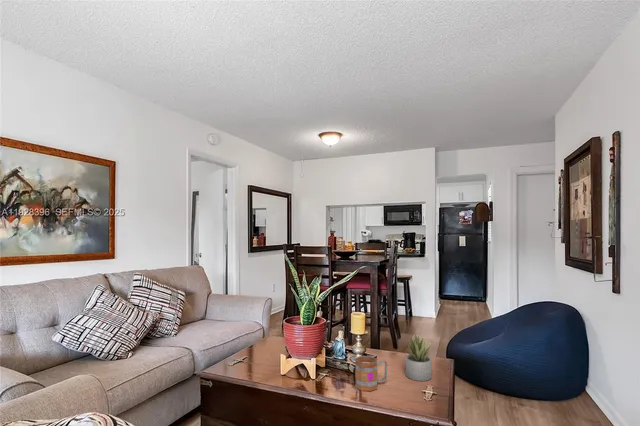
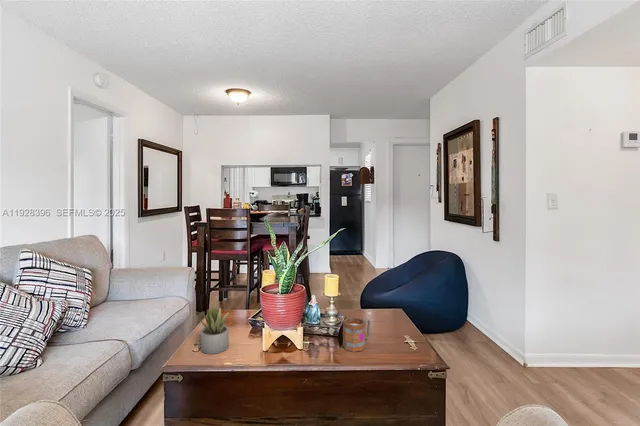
succulent plant: present [405,334,432,381] -> present [201,305,229,354]

